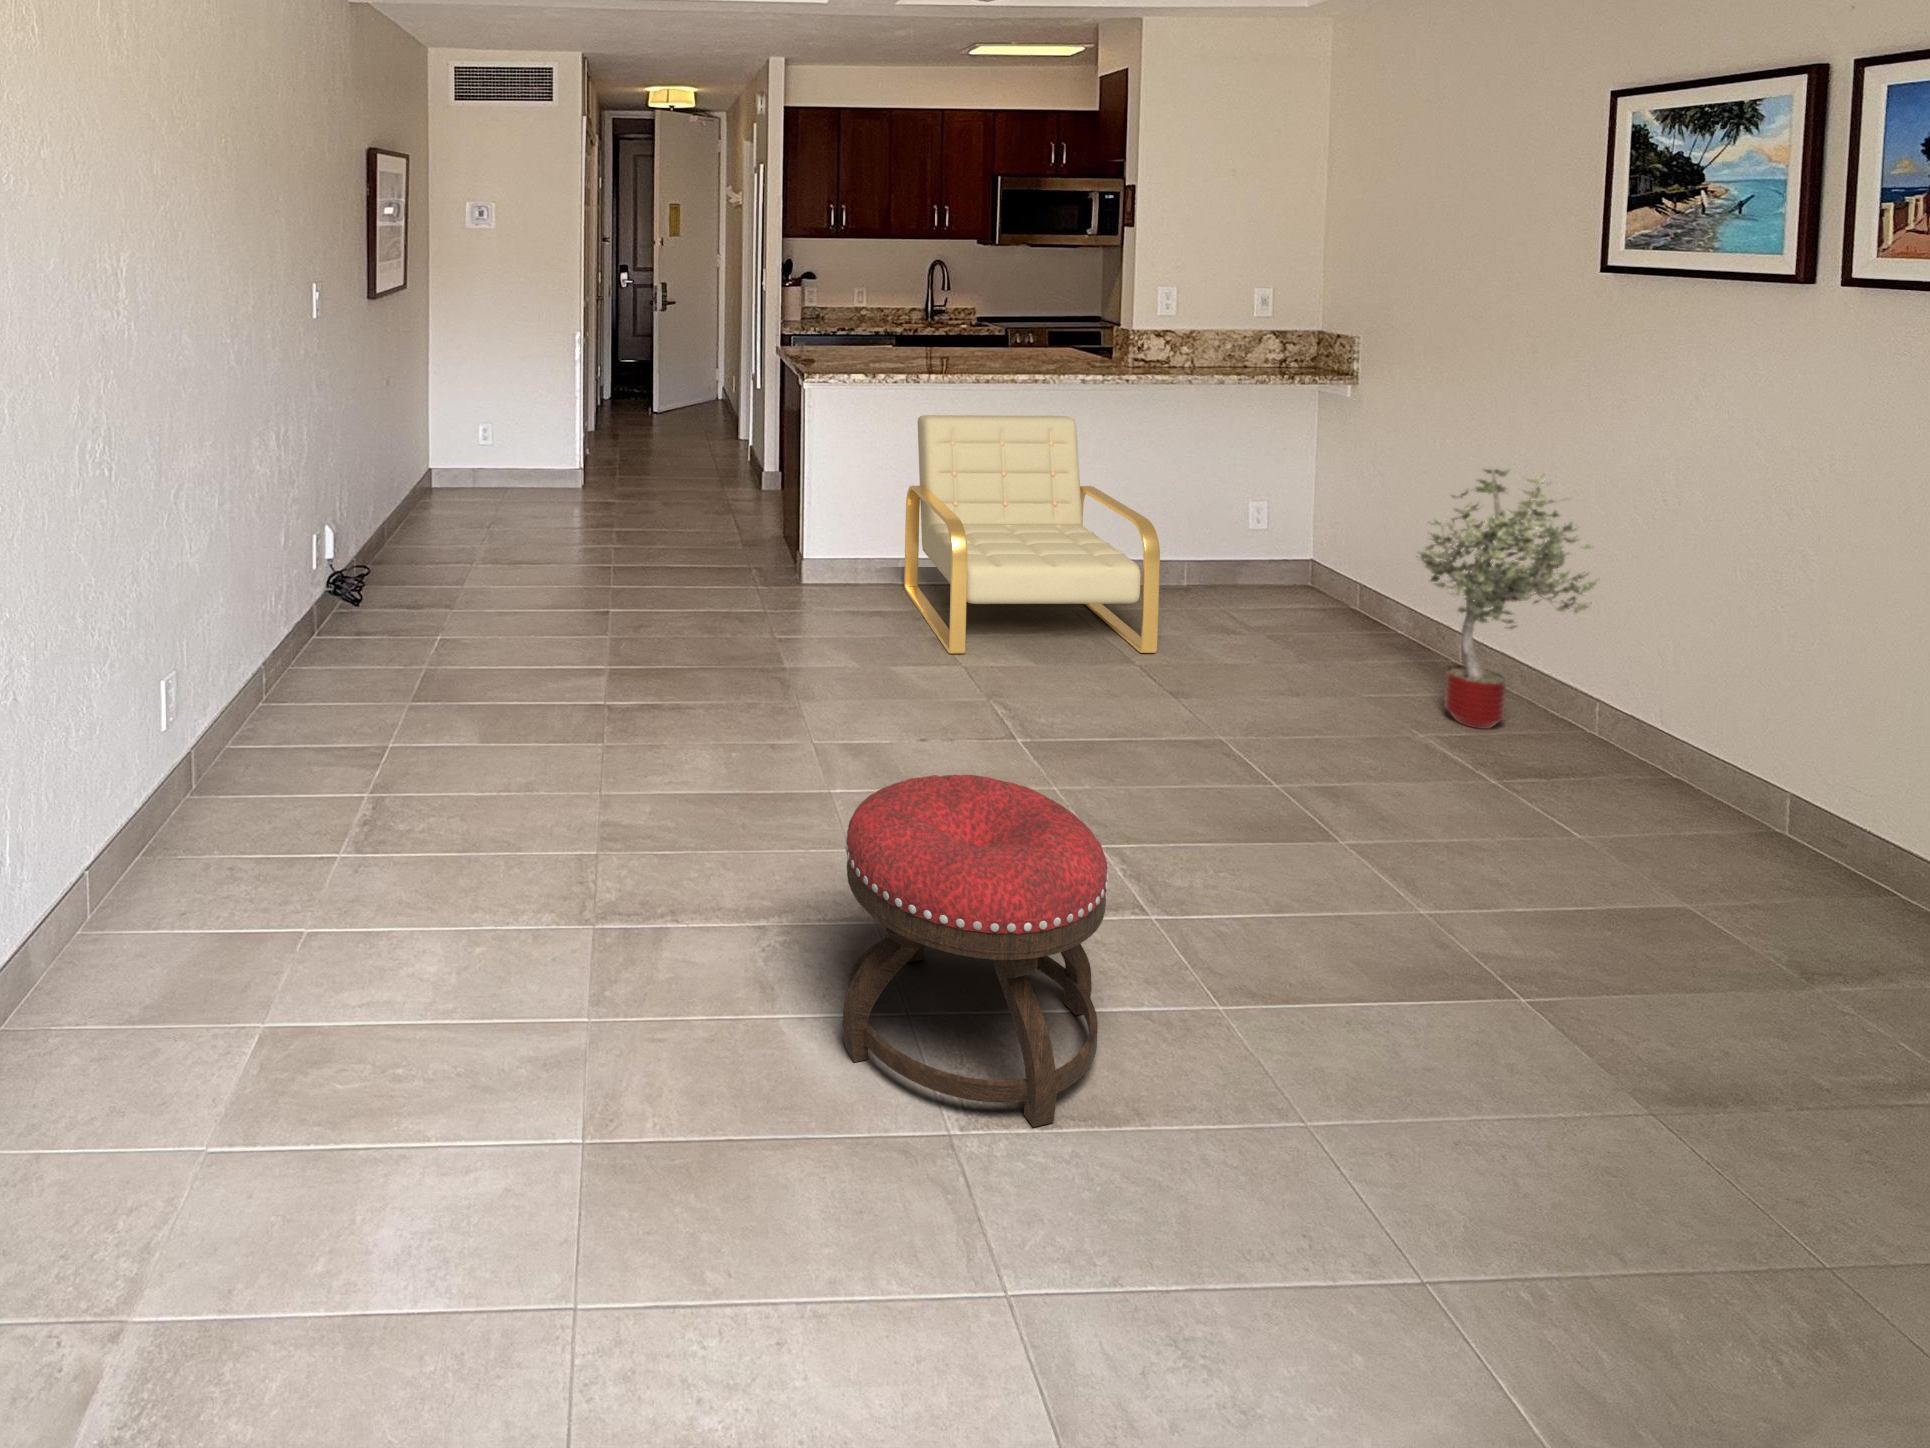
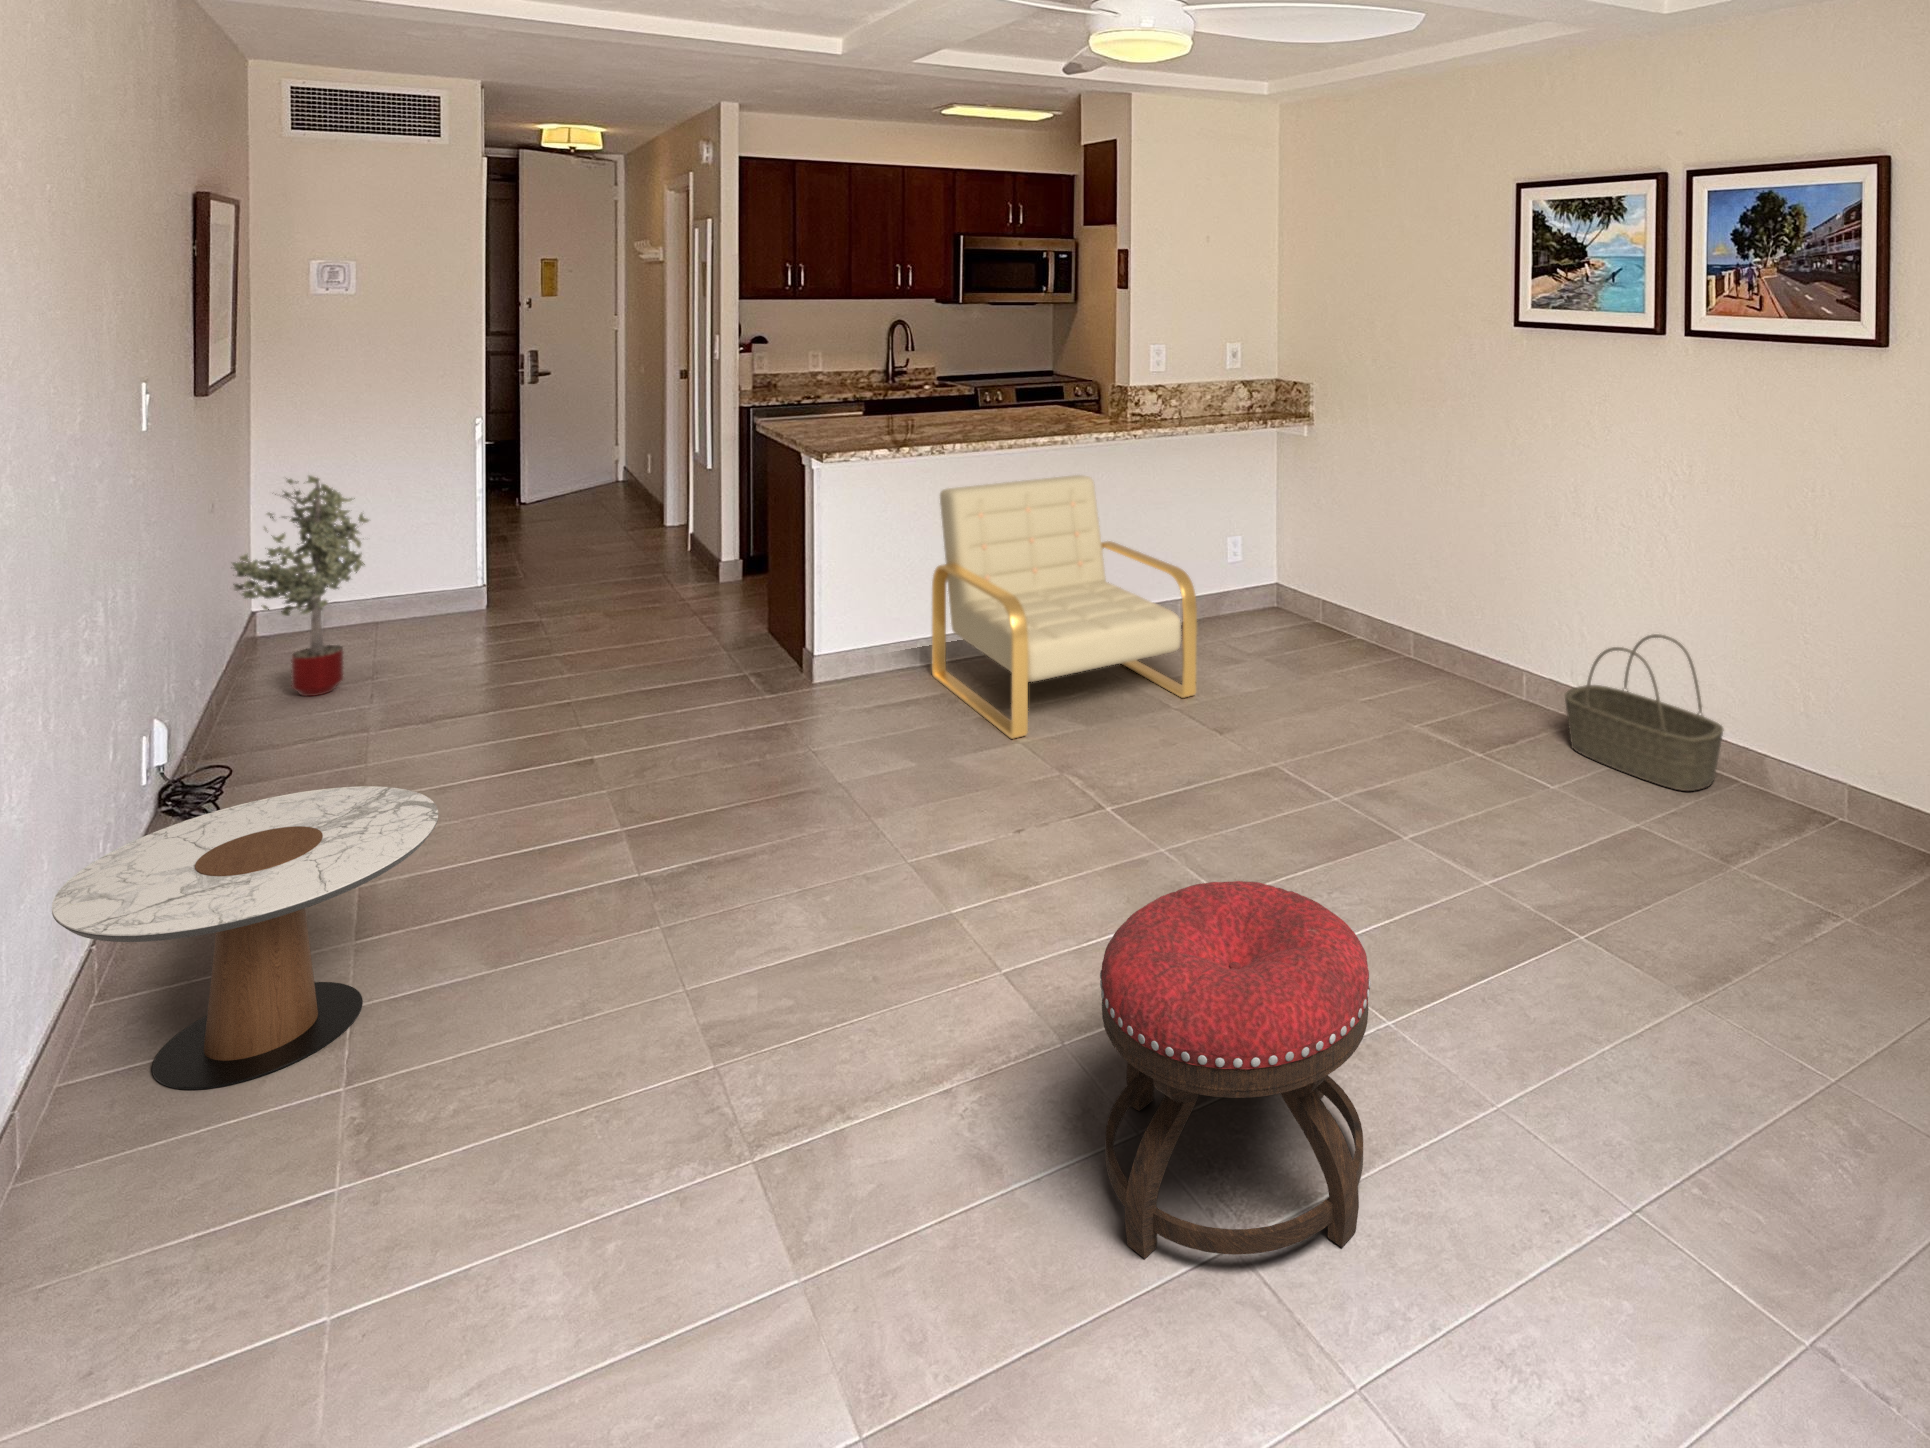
potted tree: present [1420,469,1597,729] -> present [232,476,369,696]
side table: none [259,569,468,744] -> present [52,786,438,1089]
basket: none [1617,682,1860,893] -> present [1565,634,1723,791]

